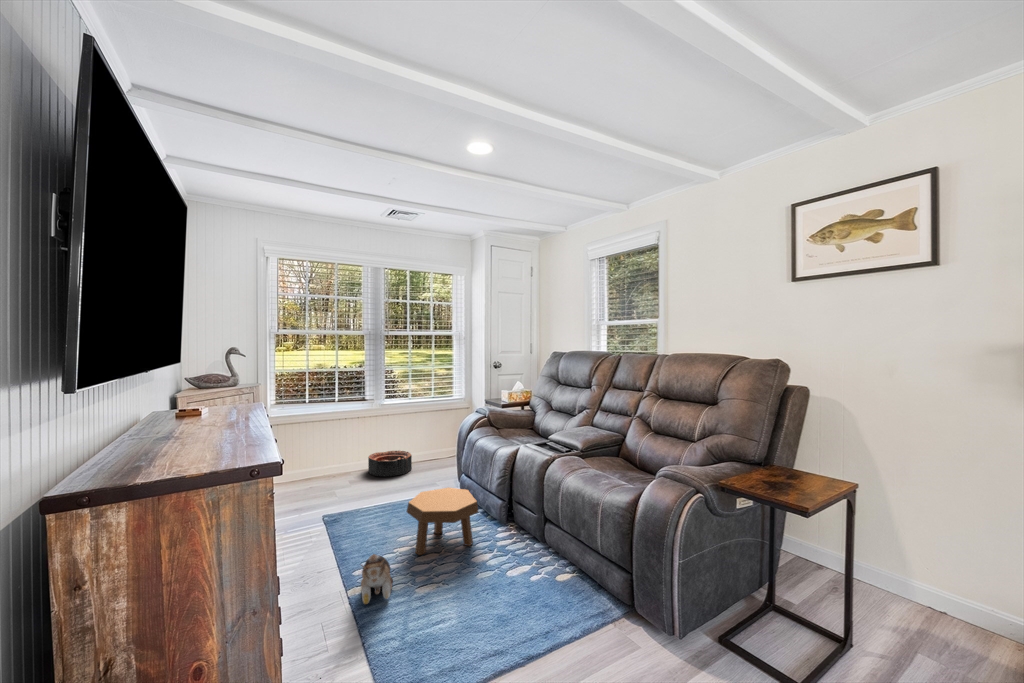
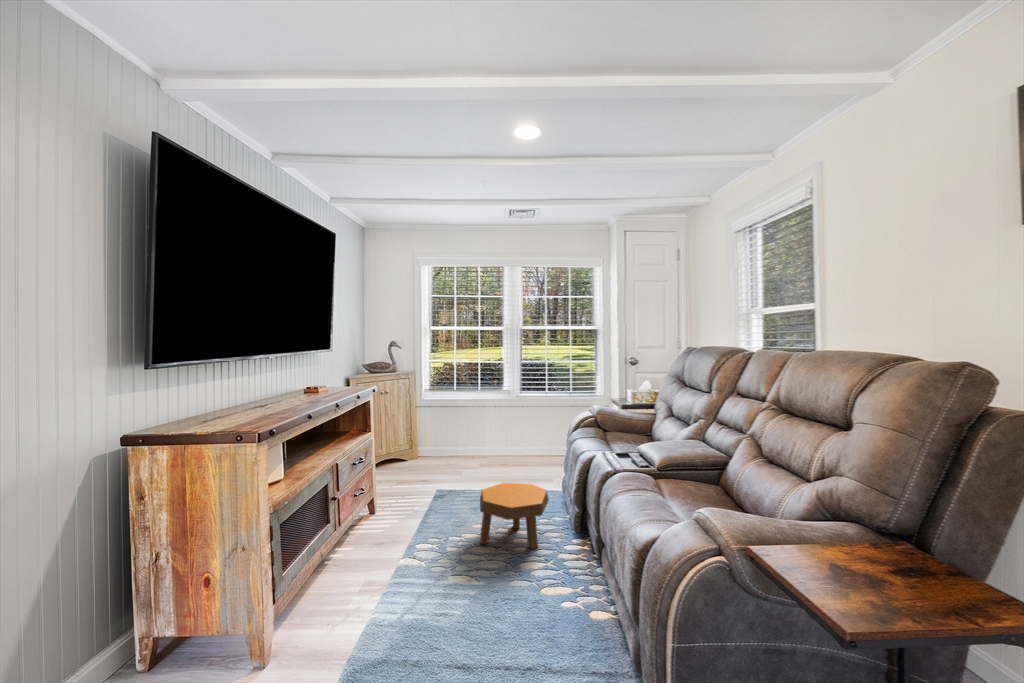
basket: present [368,451,412,477] -> none [507,442,546,466]
plush toy: present [361,554,393,604] -> none [391,528,441,575]

